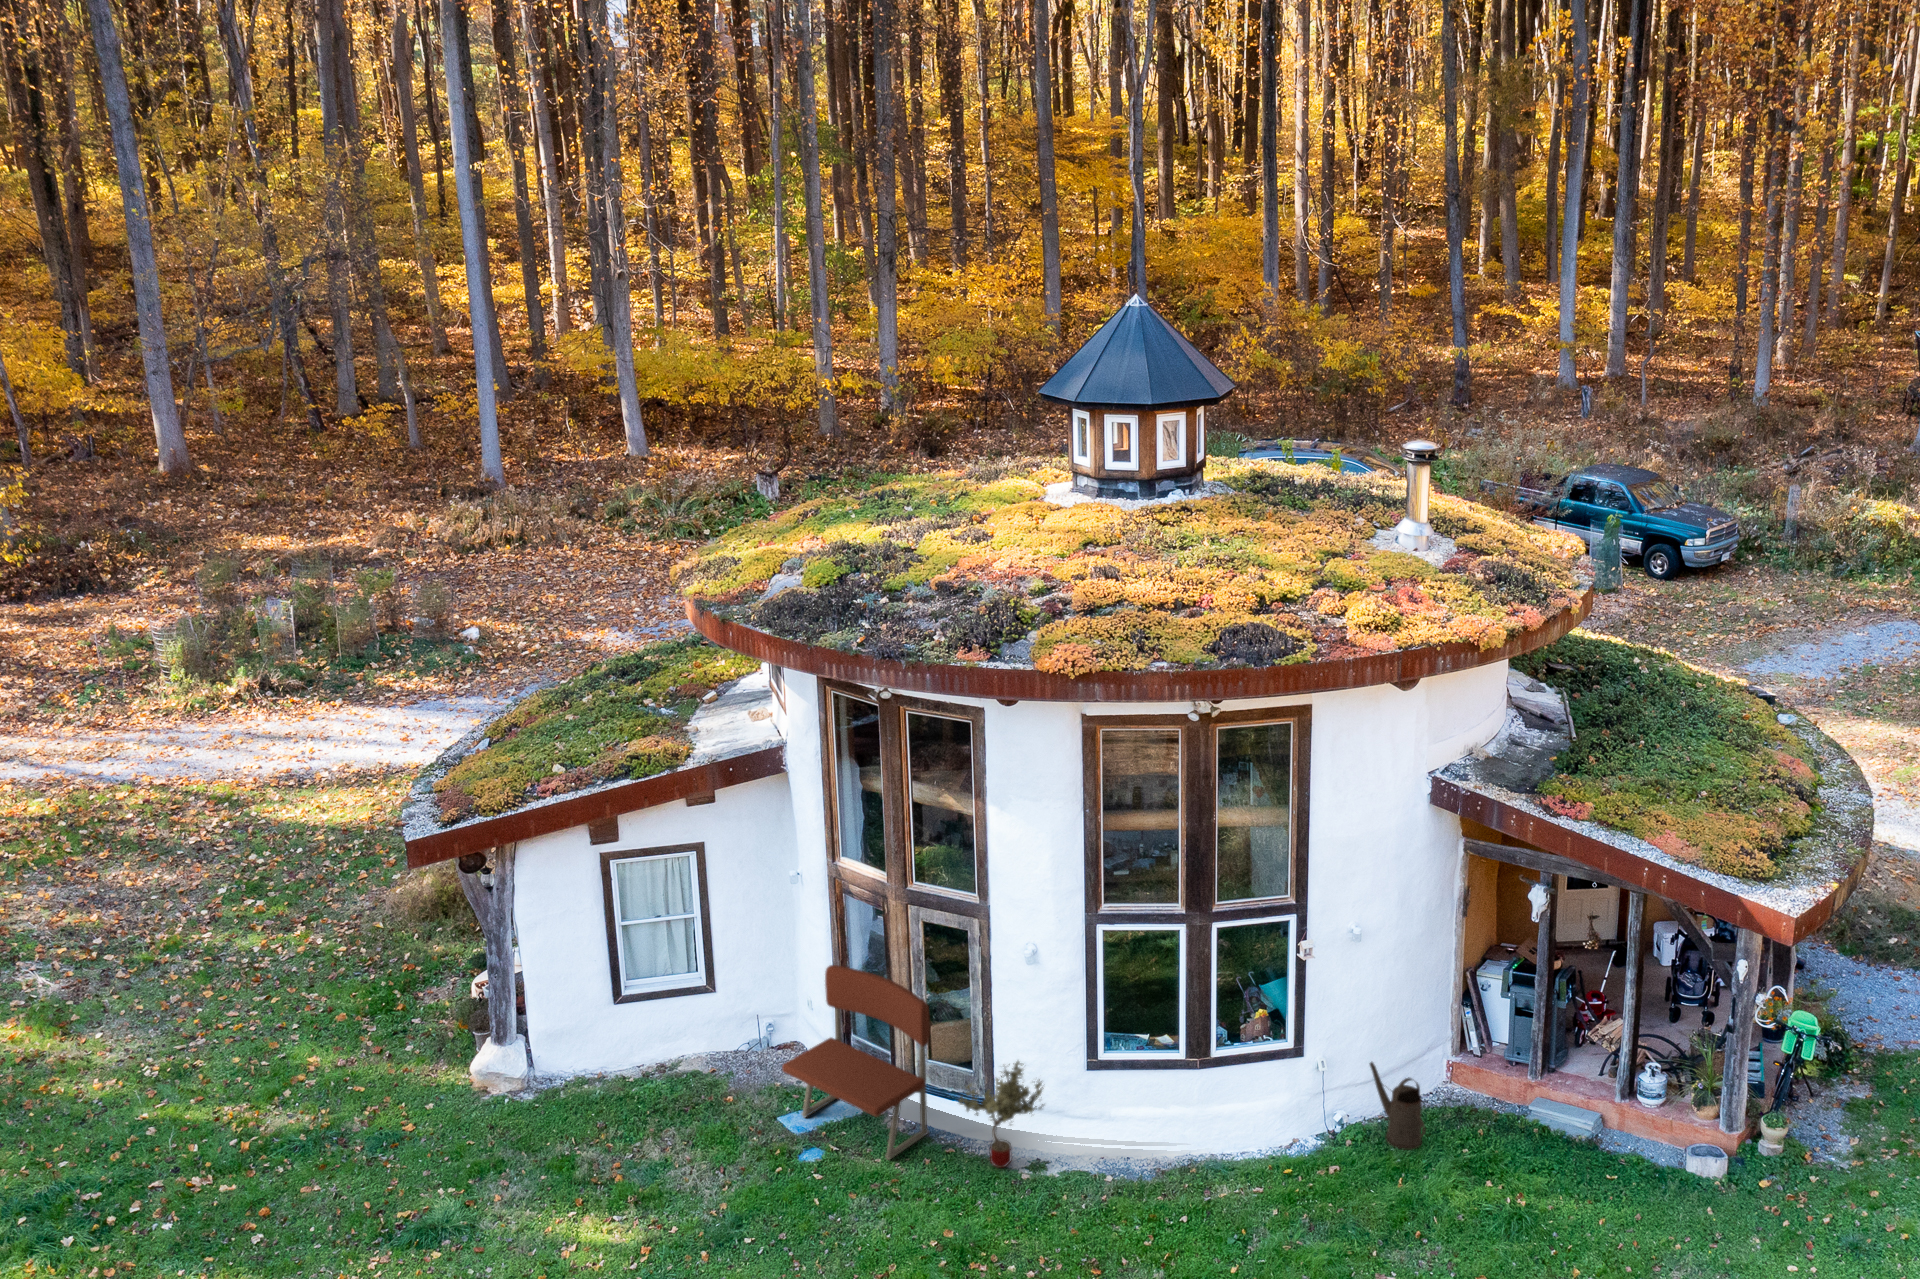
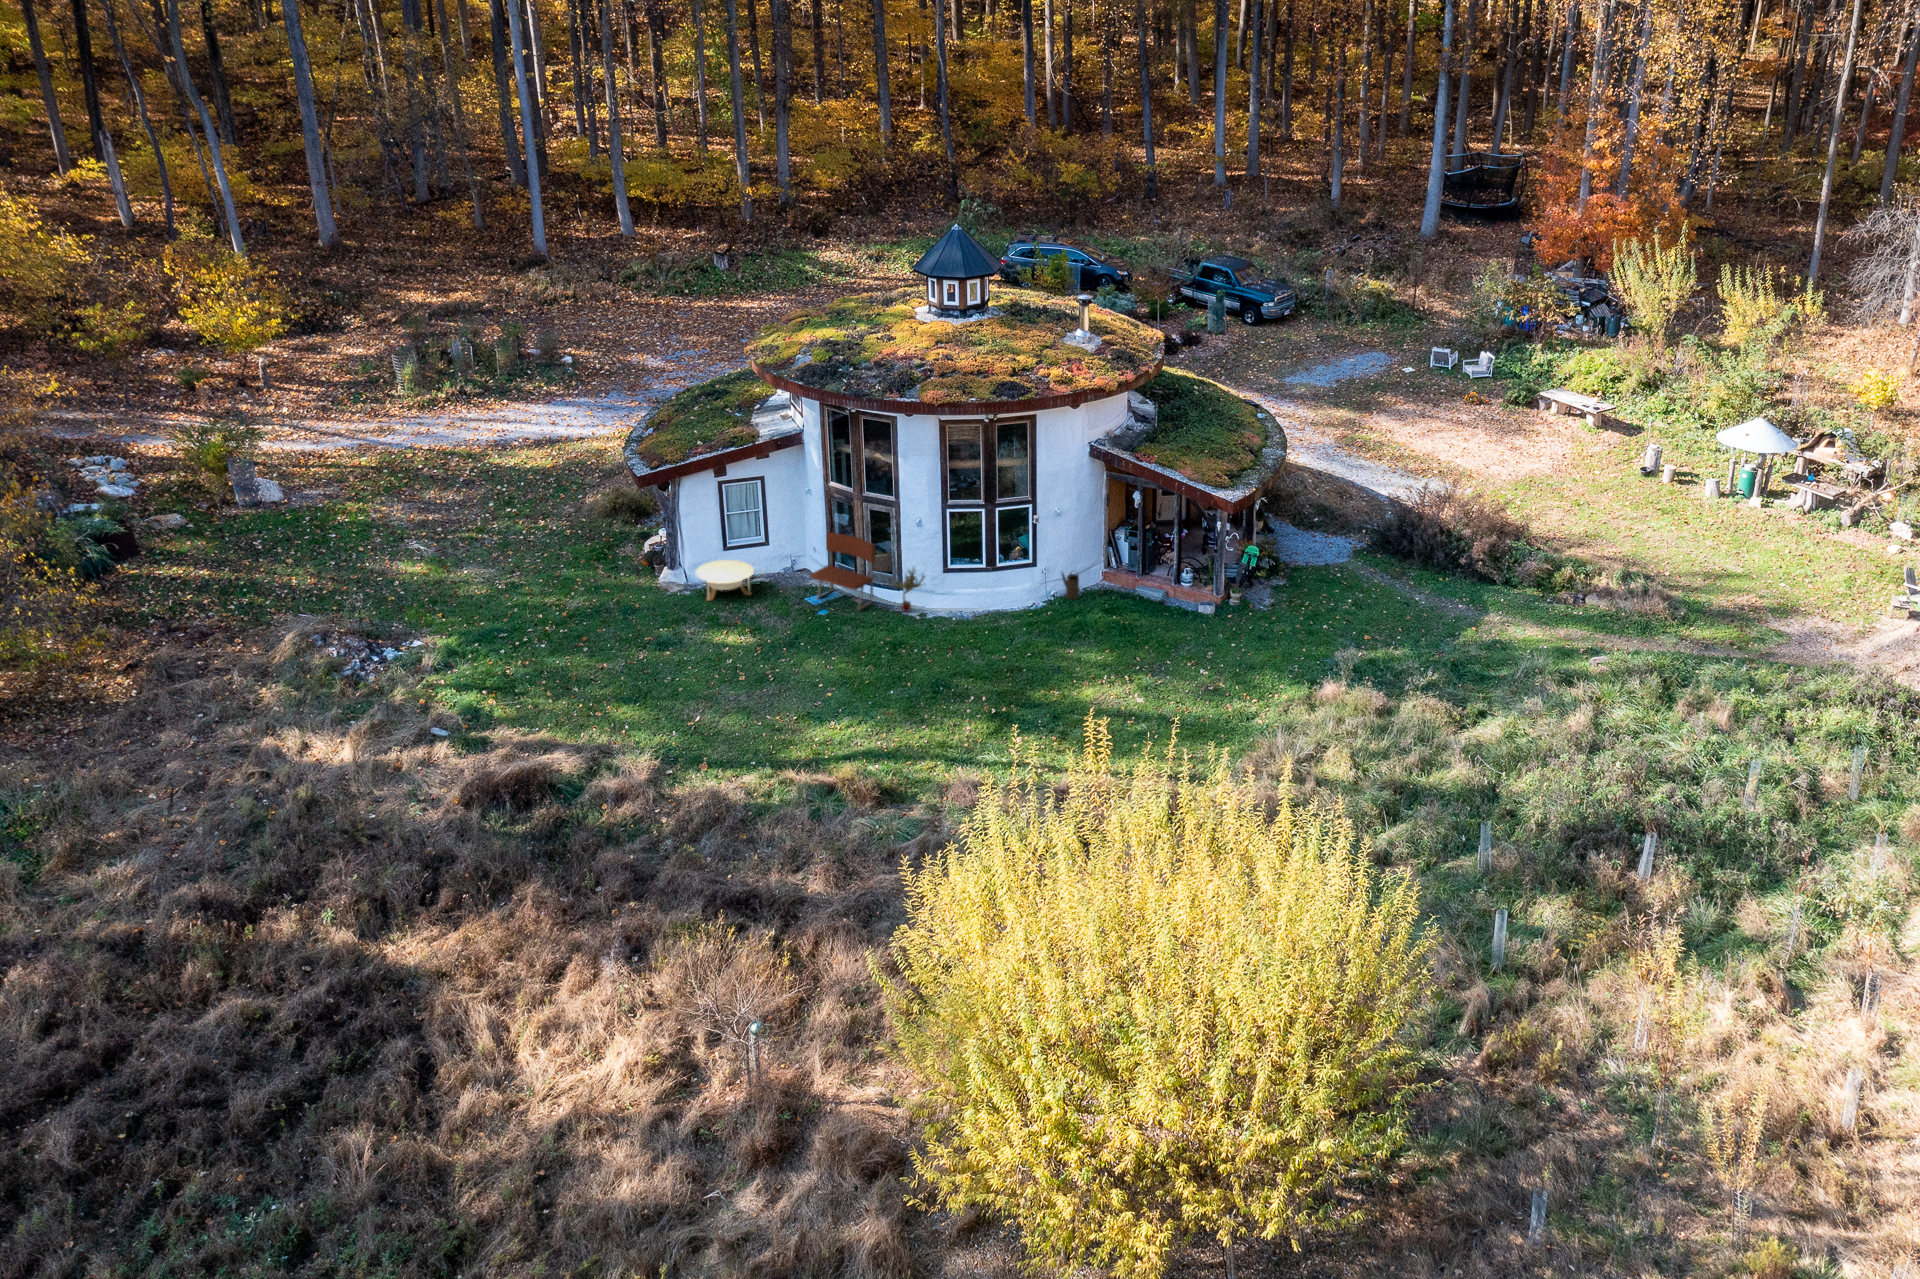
round table: none [538,1013,670,1116] -> present [696,560,754,601]

